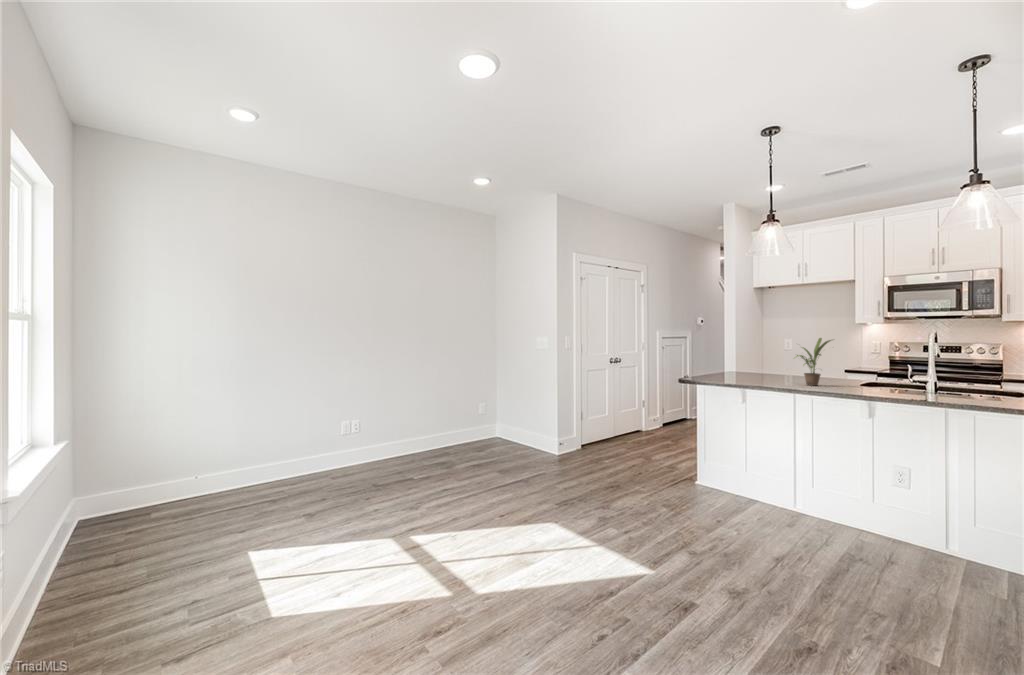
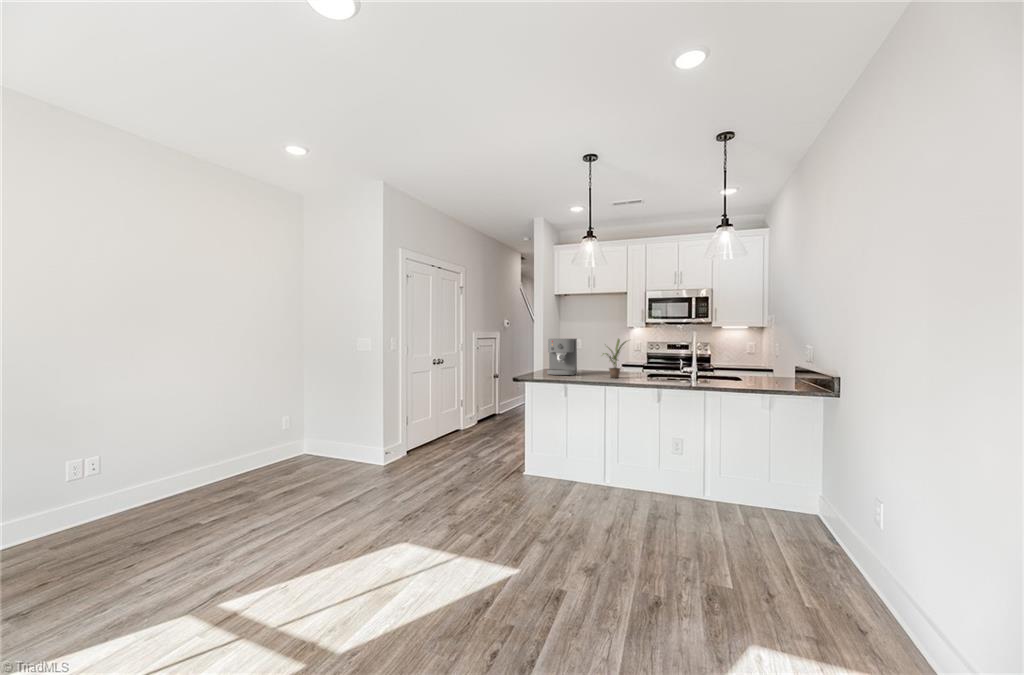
coffee maker: none [725,337,766,380] -> present [547,339,577,376]

